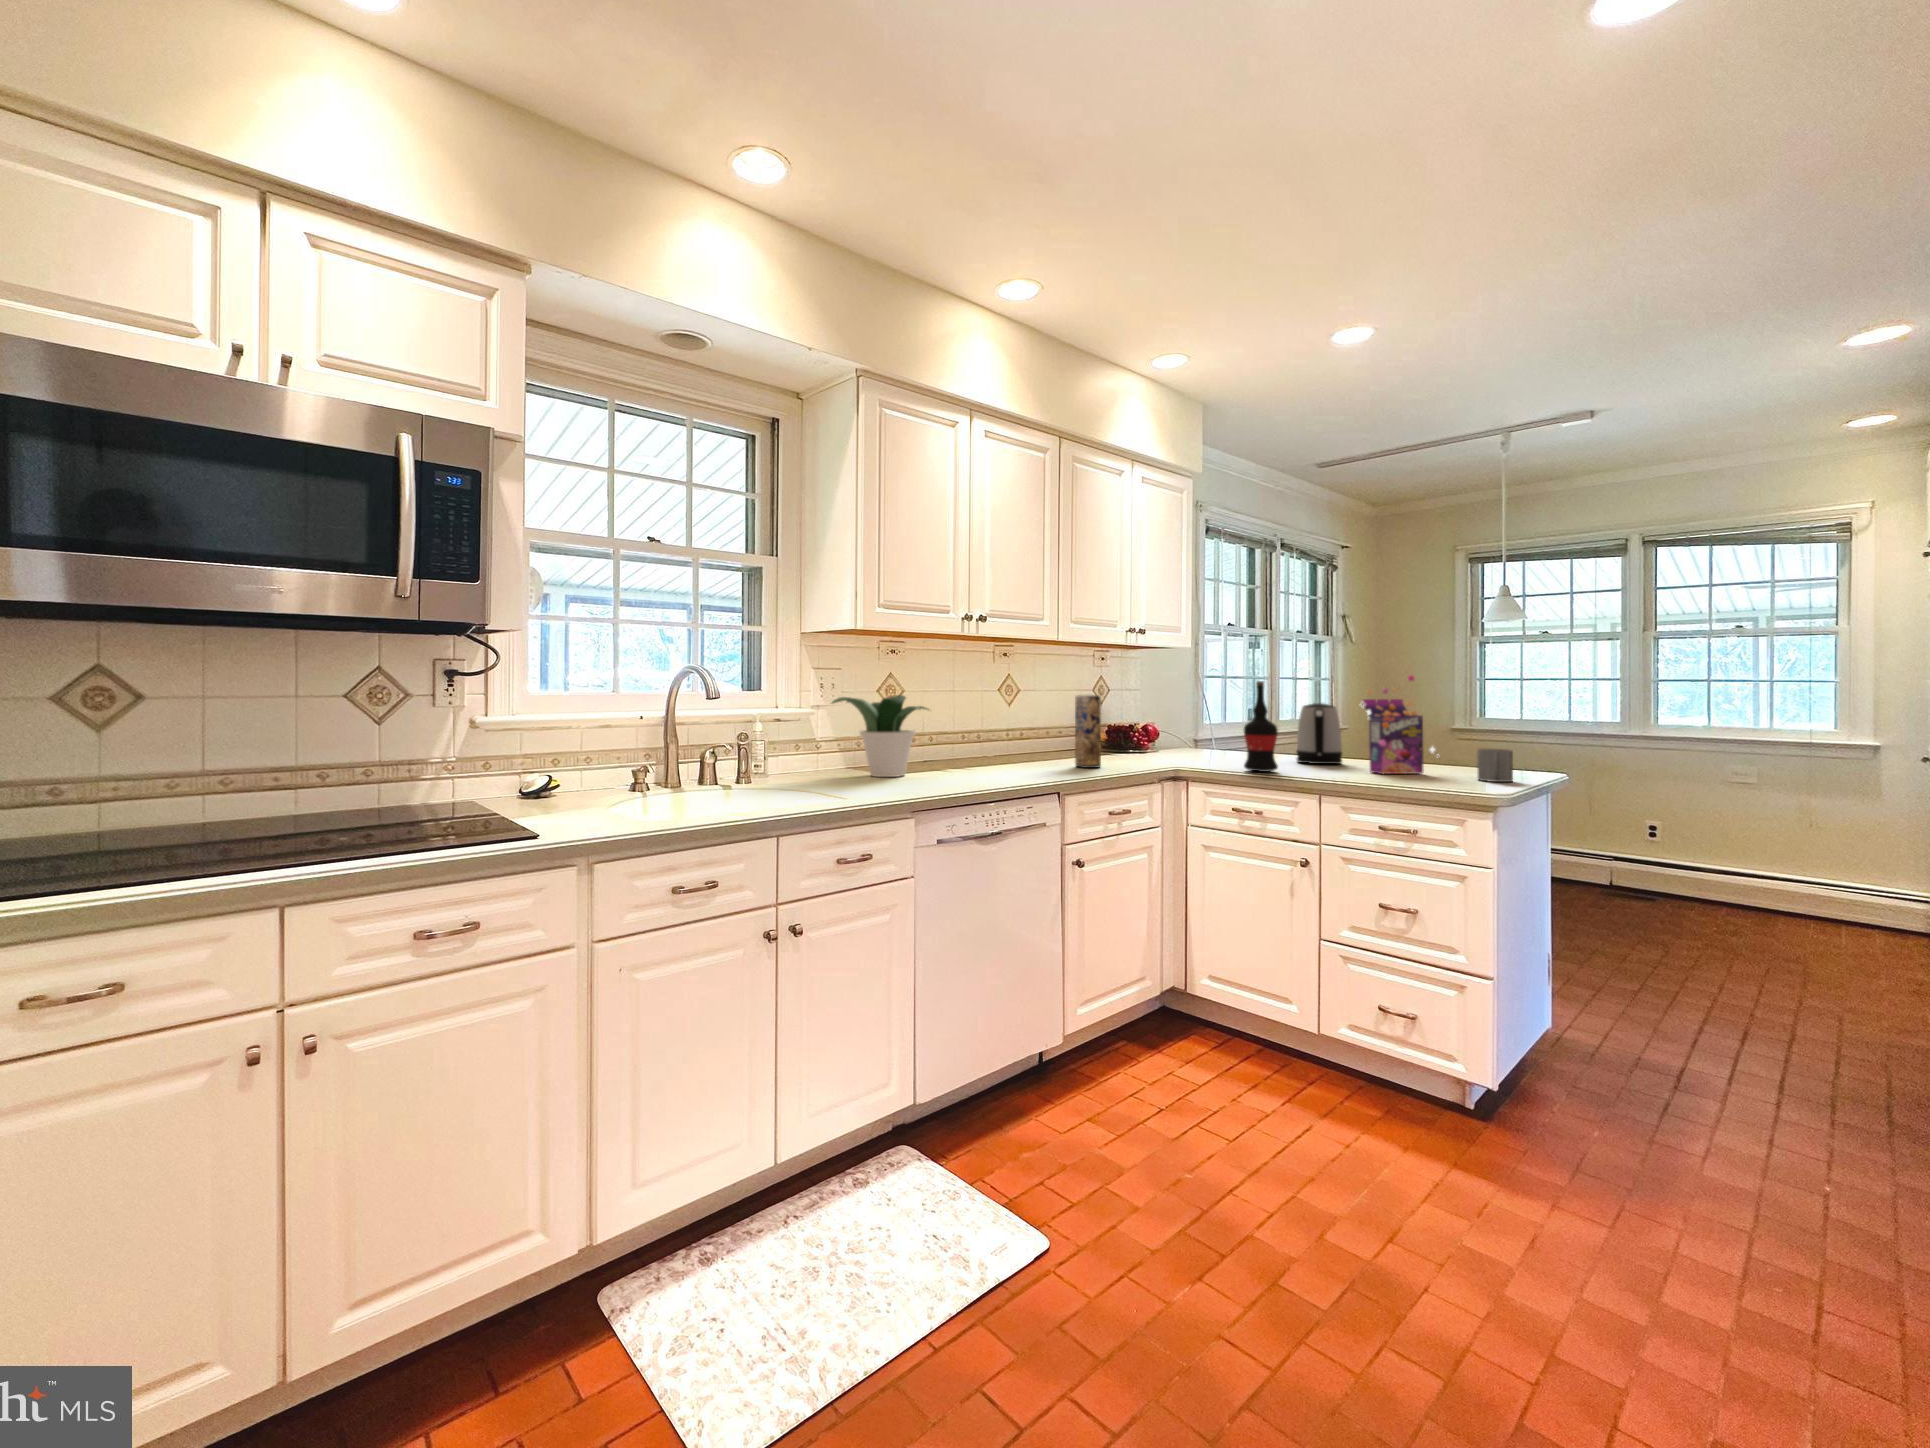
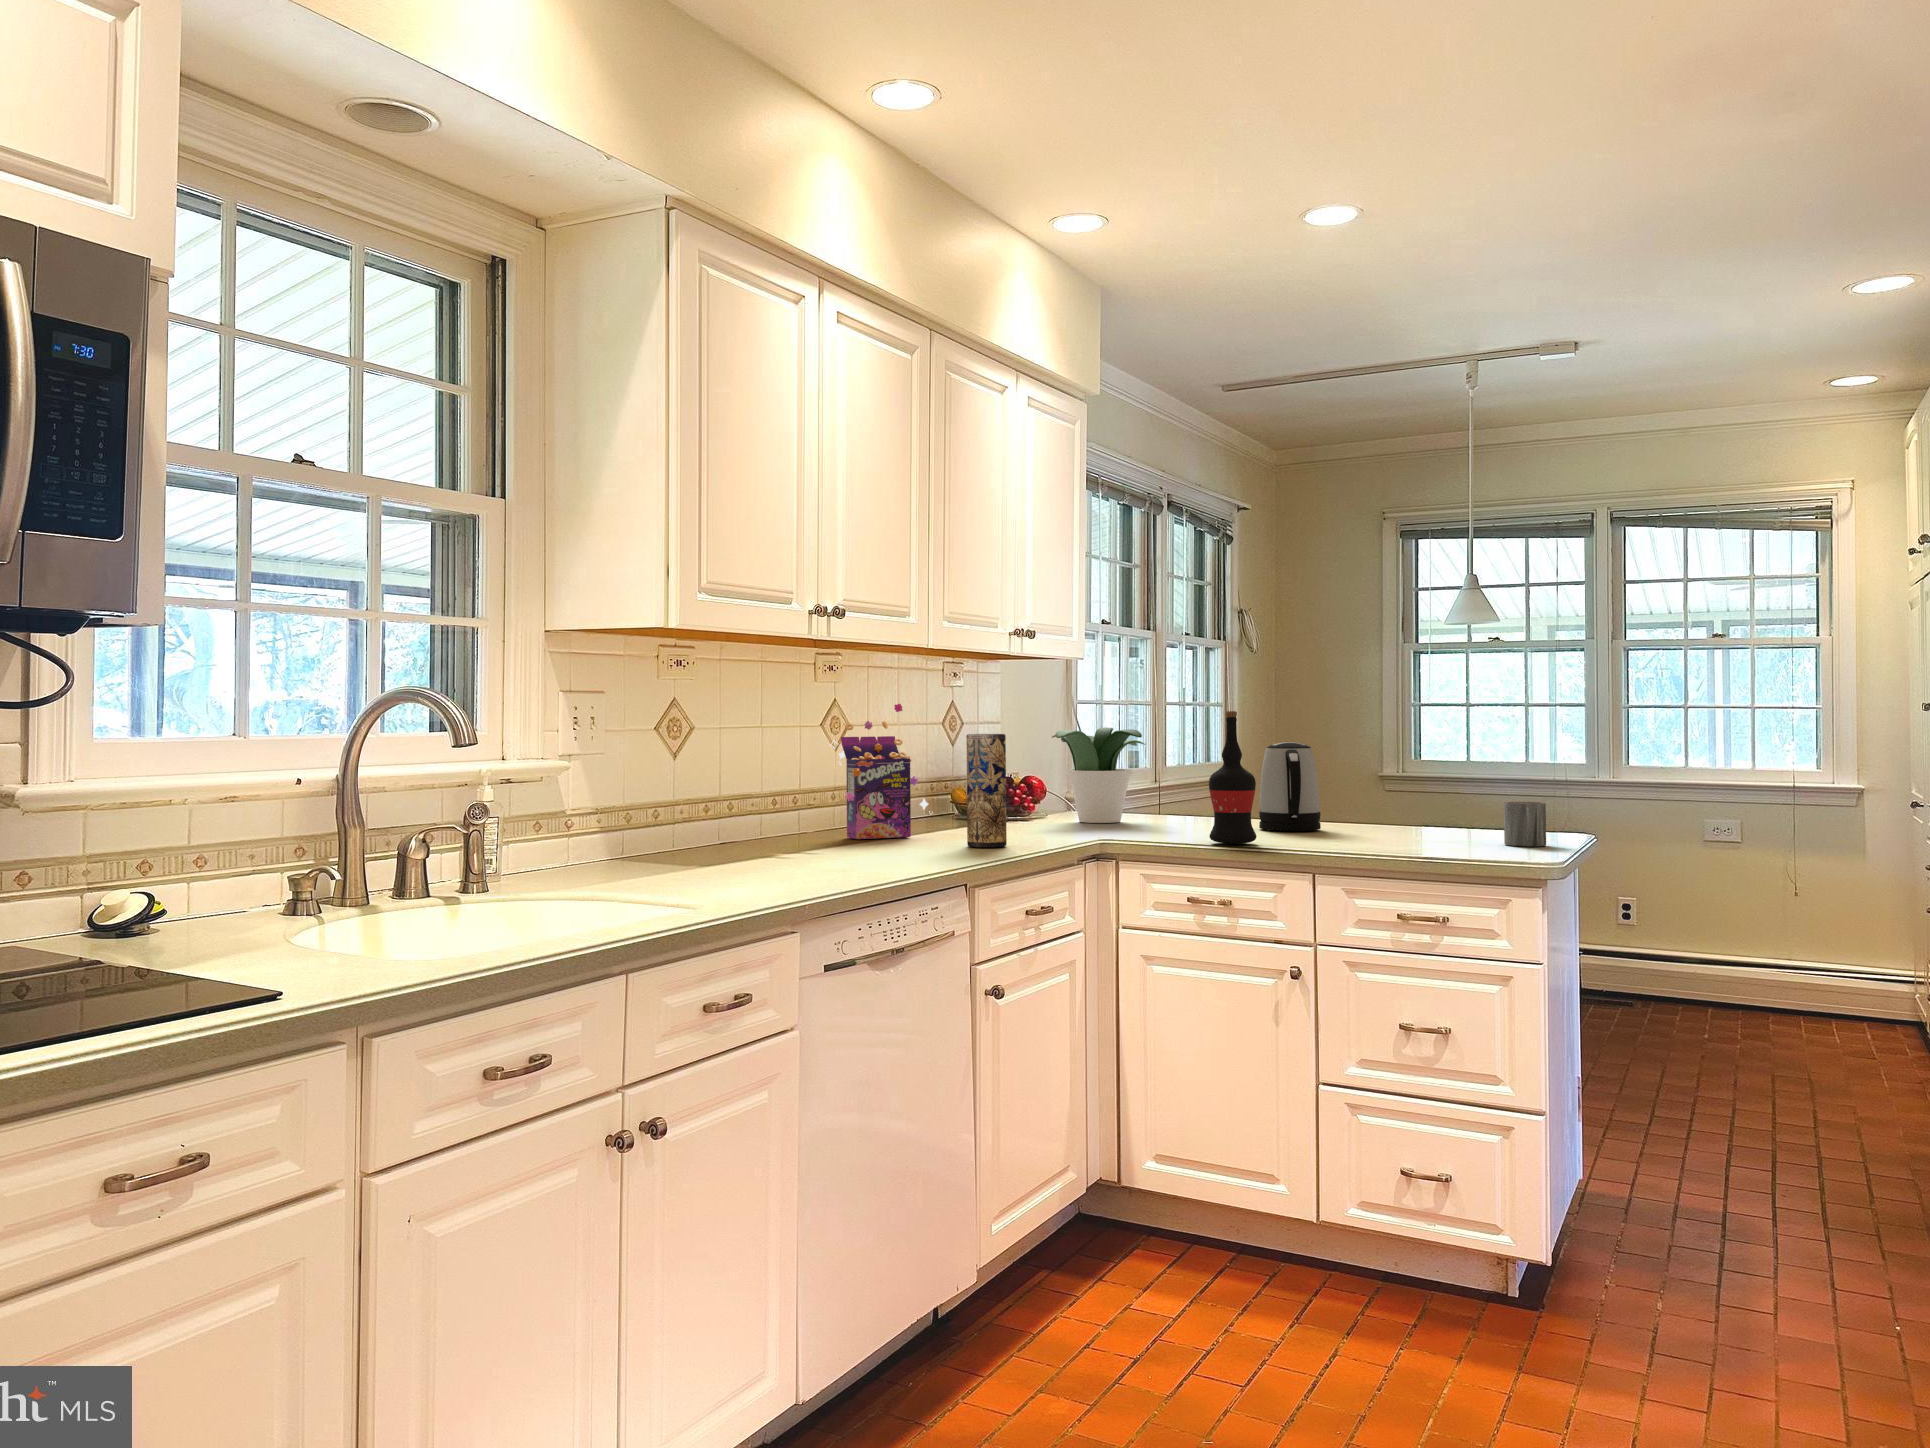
cereal box: present [1362,675,1435,774] -> present [830,704,932,839]
potted plant: present [832,695,929,777] -> present [1052,728,1145,823]

